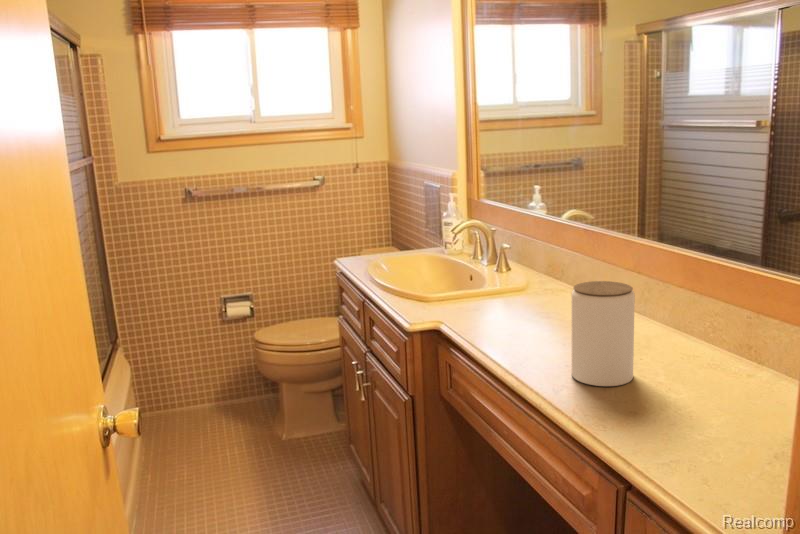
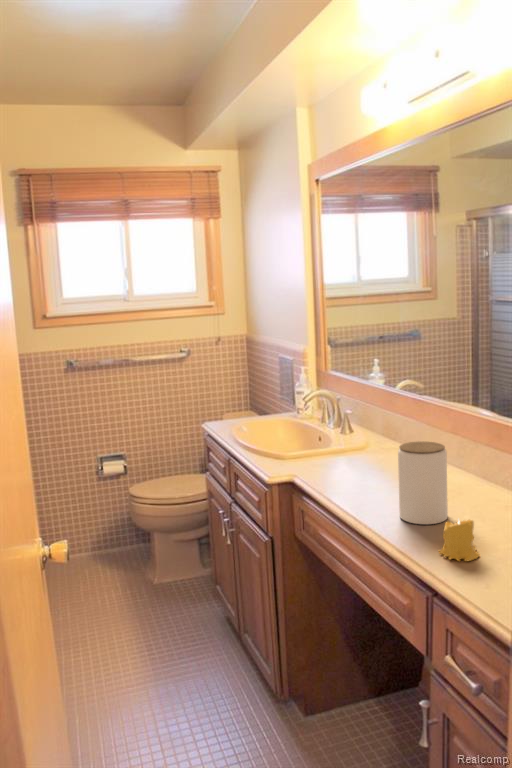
candle: none [626,379,682,439] -> present [439,520,480,561]

